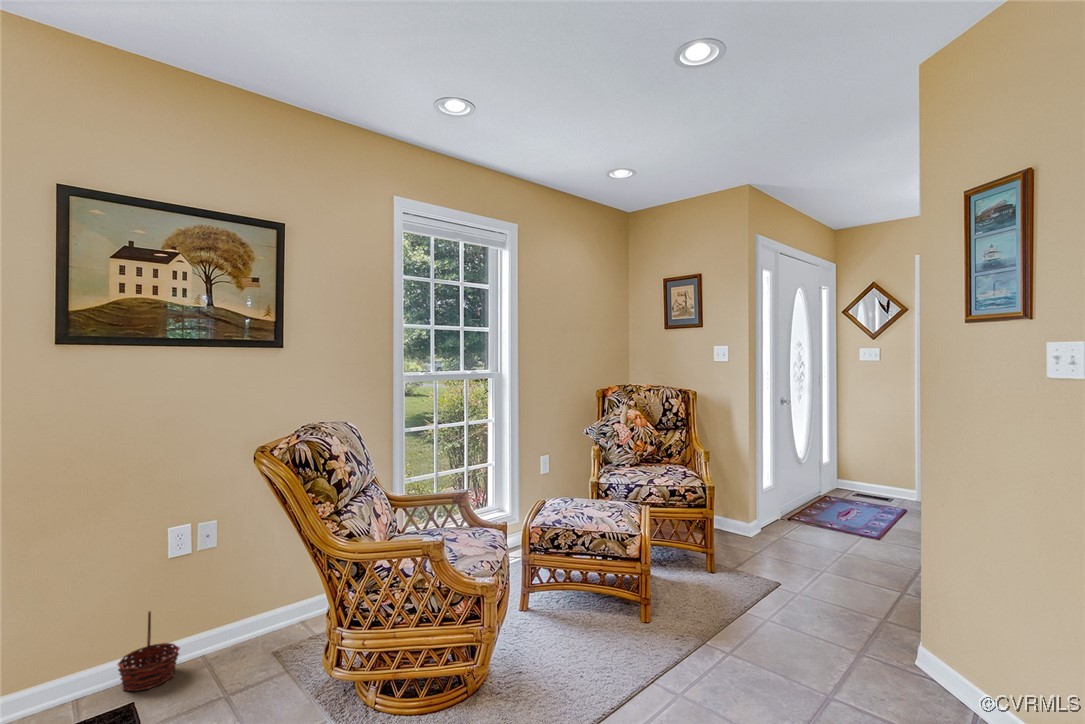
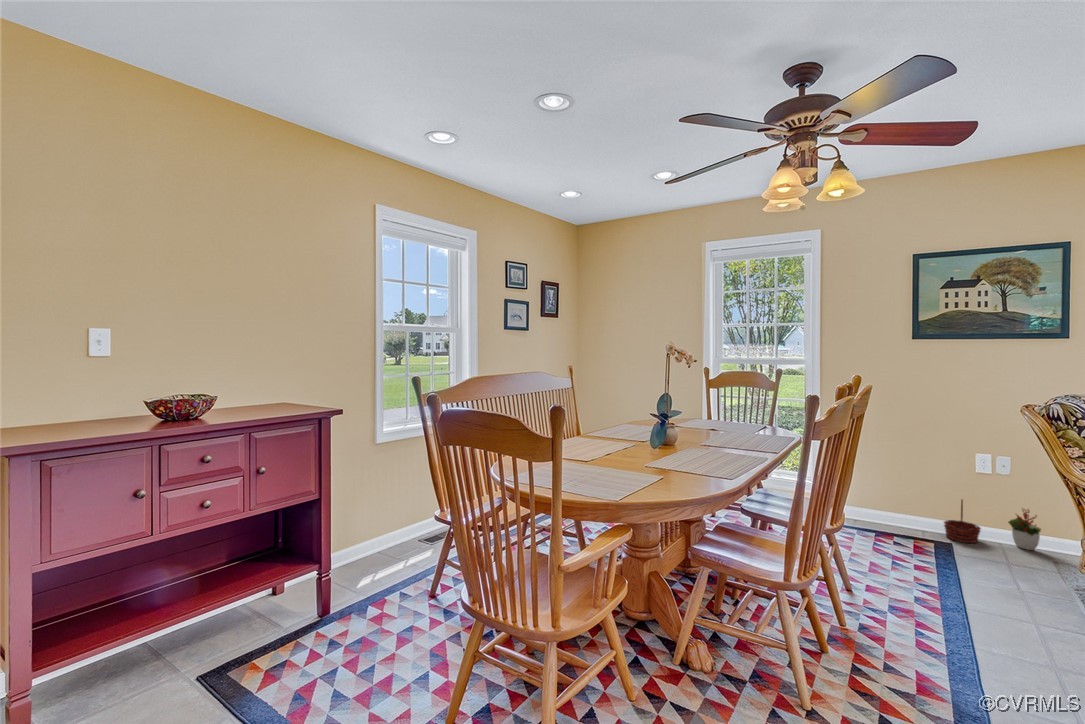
decorative plant: none [217,590,259,652] -> present [1008,509,1041,550]

